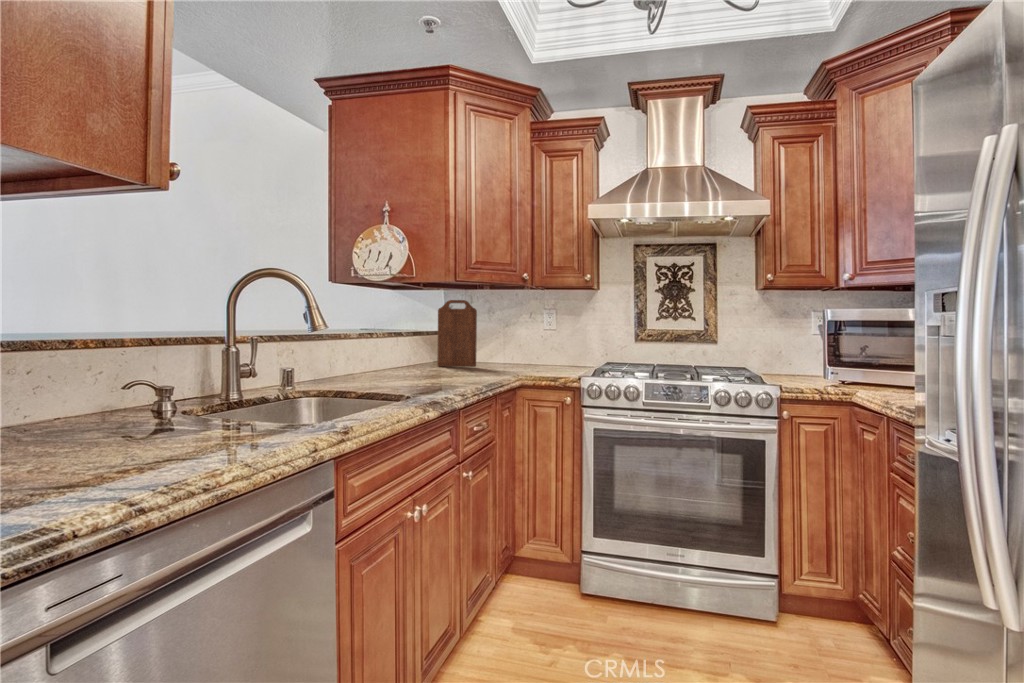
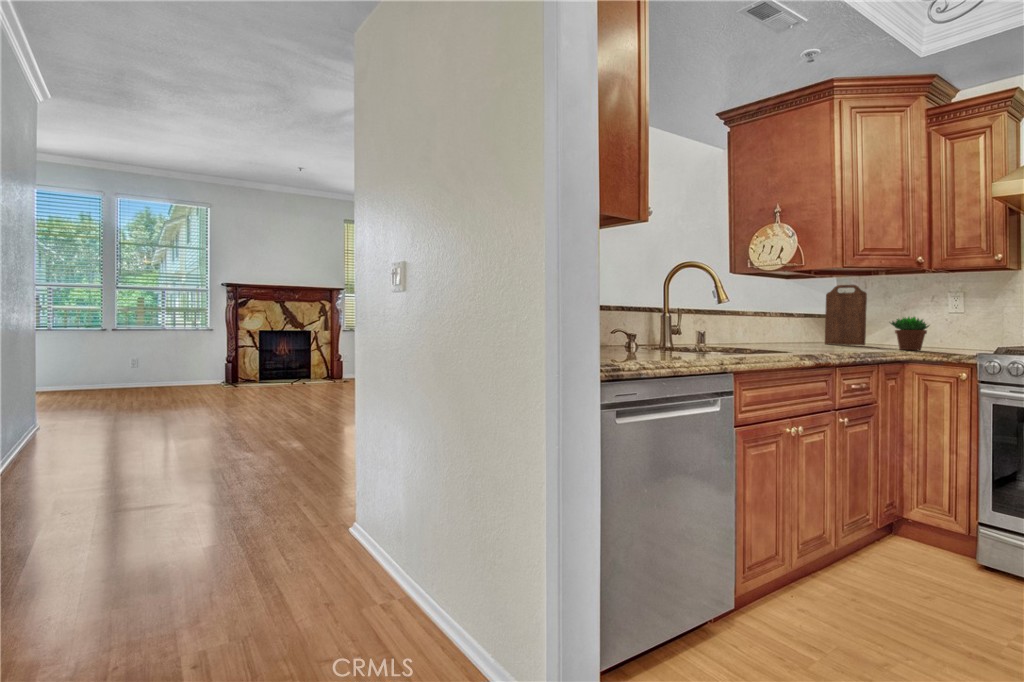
succulent plant: none [499,338,535,374] -> present [891,317,929,350]

